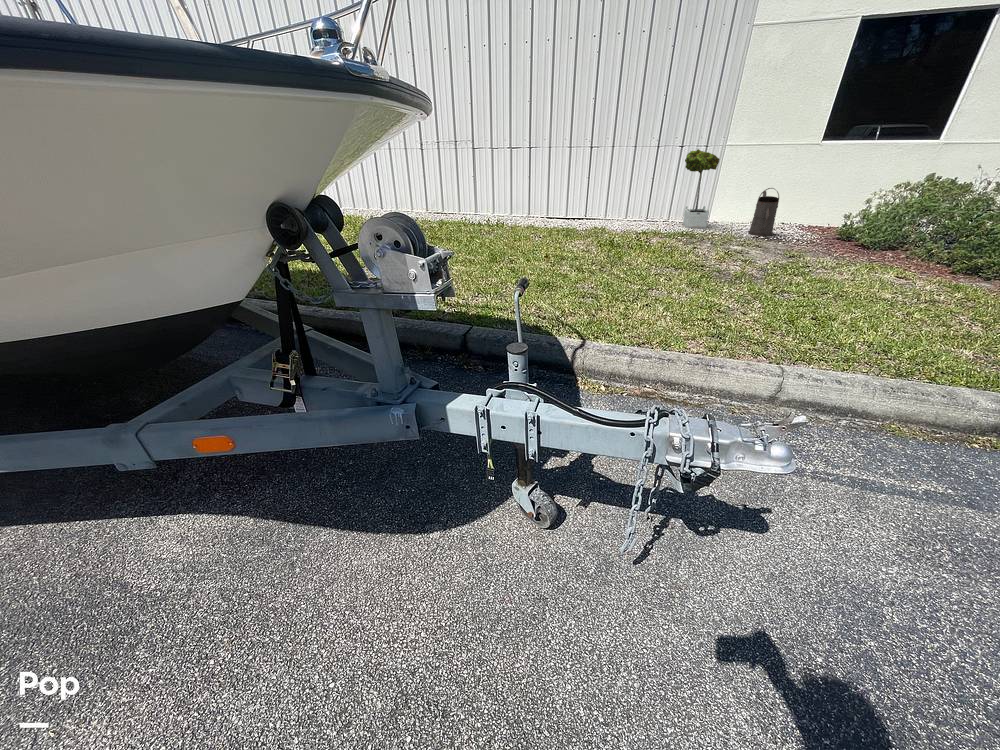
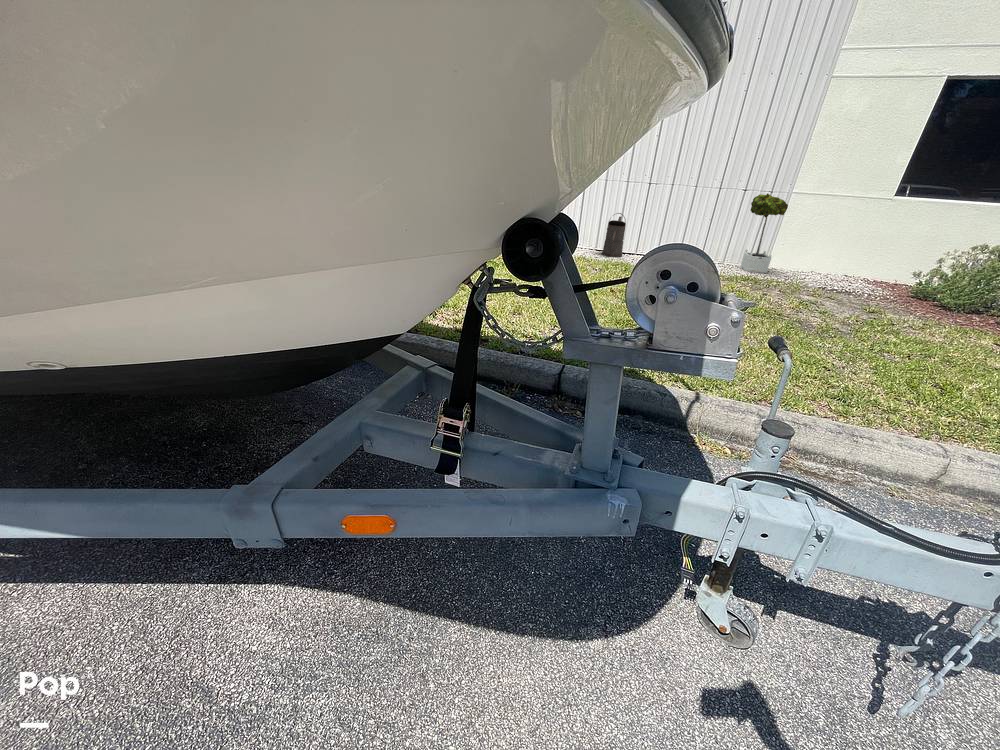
watering can: present [748,188,779,236] -> present [602,213,626,257]

